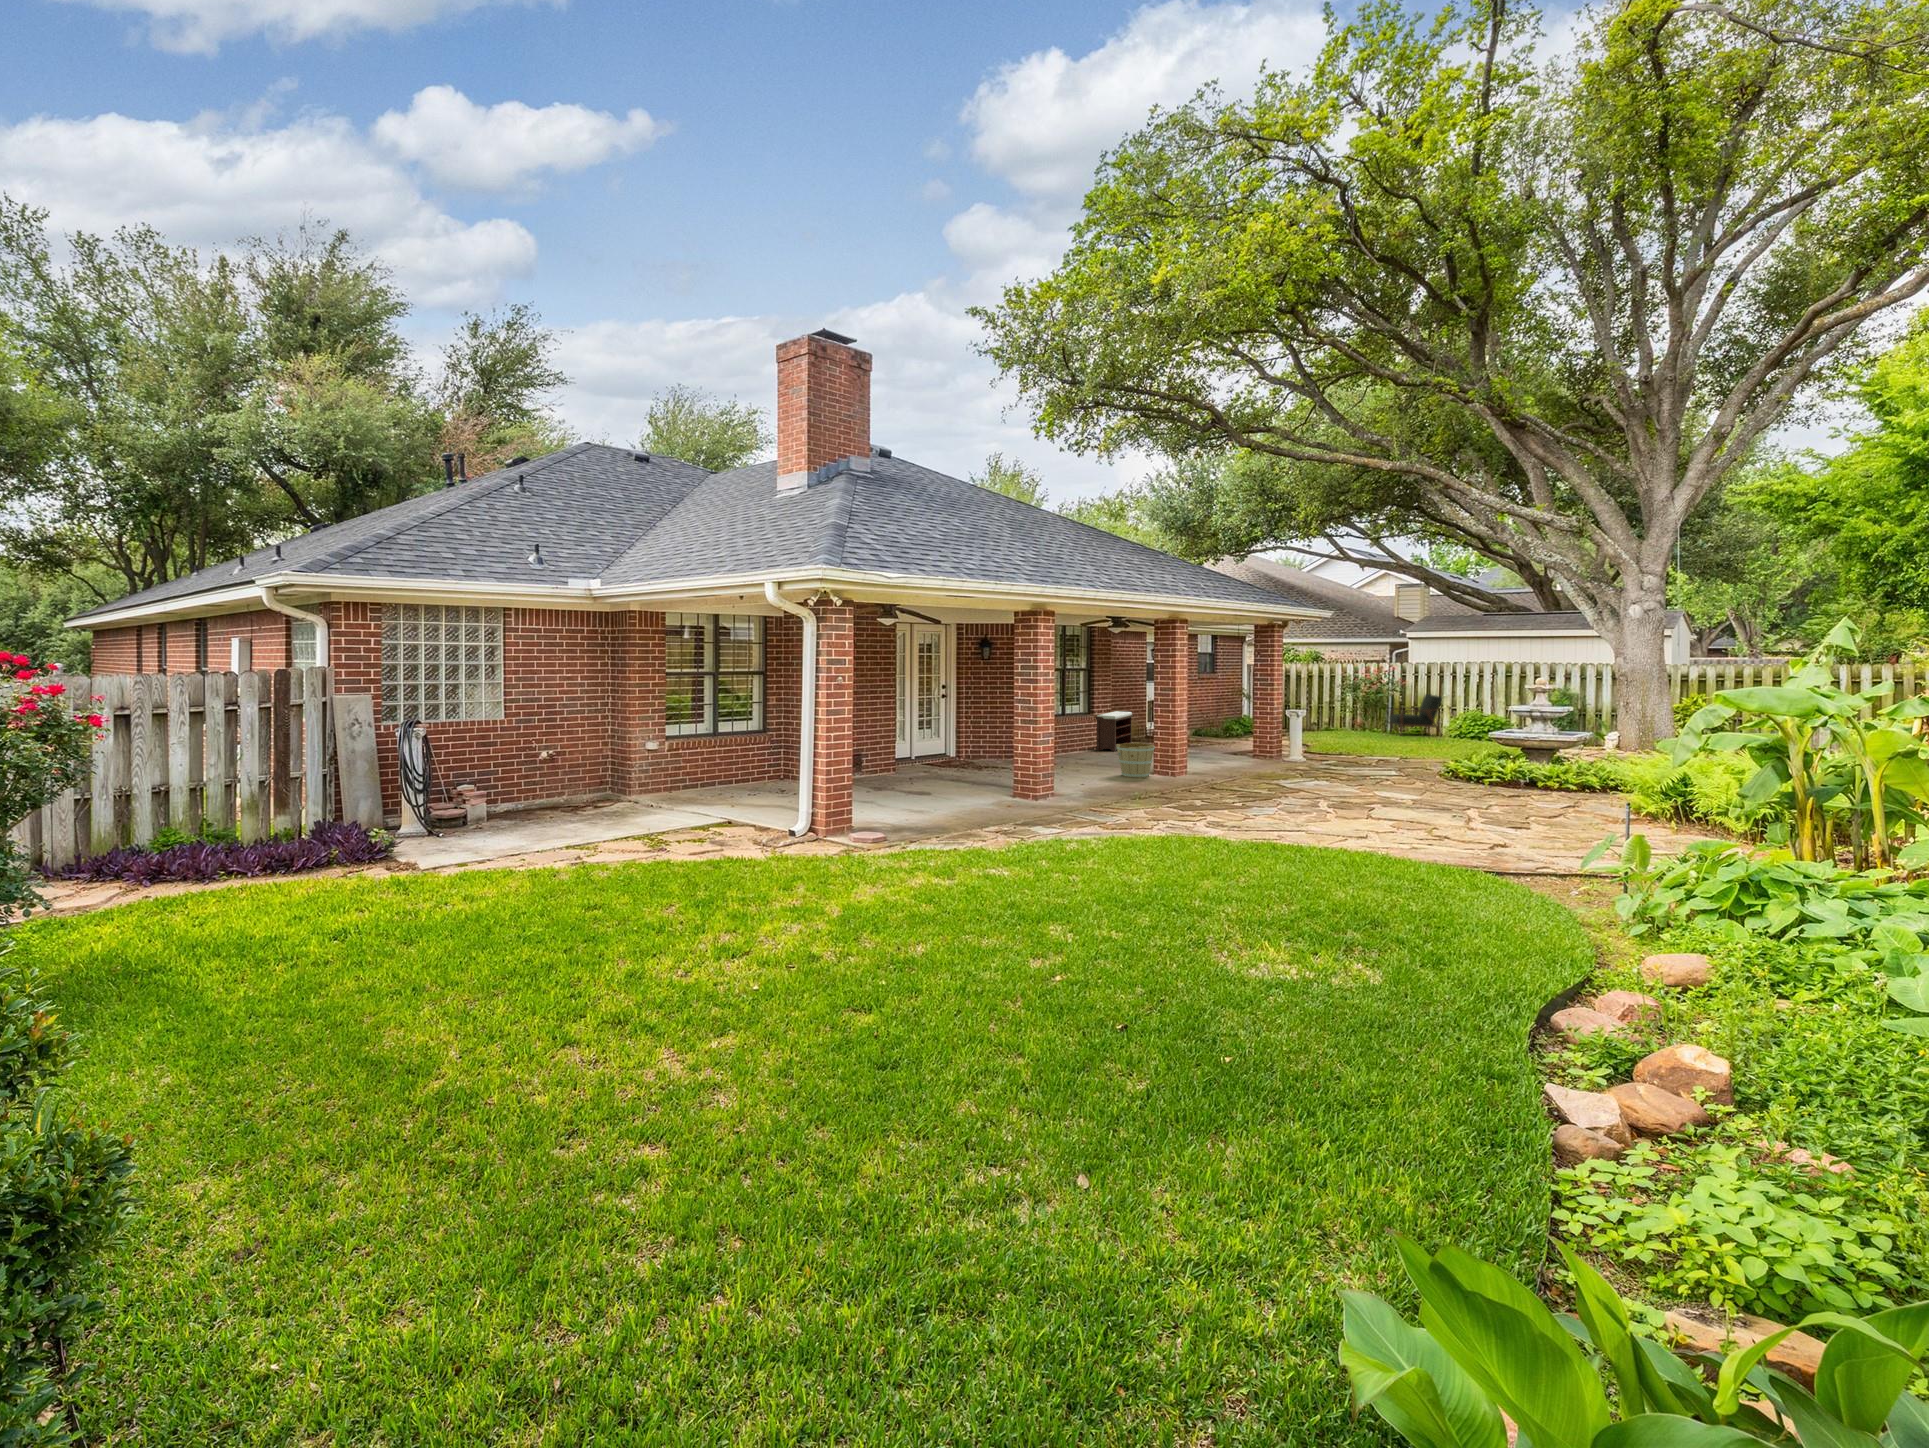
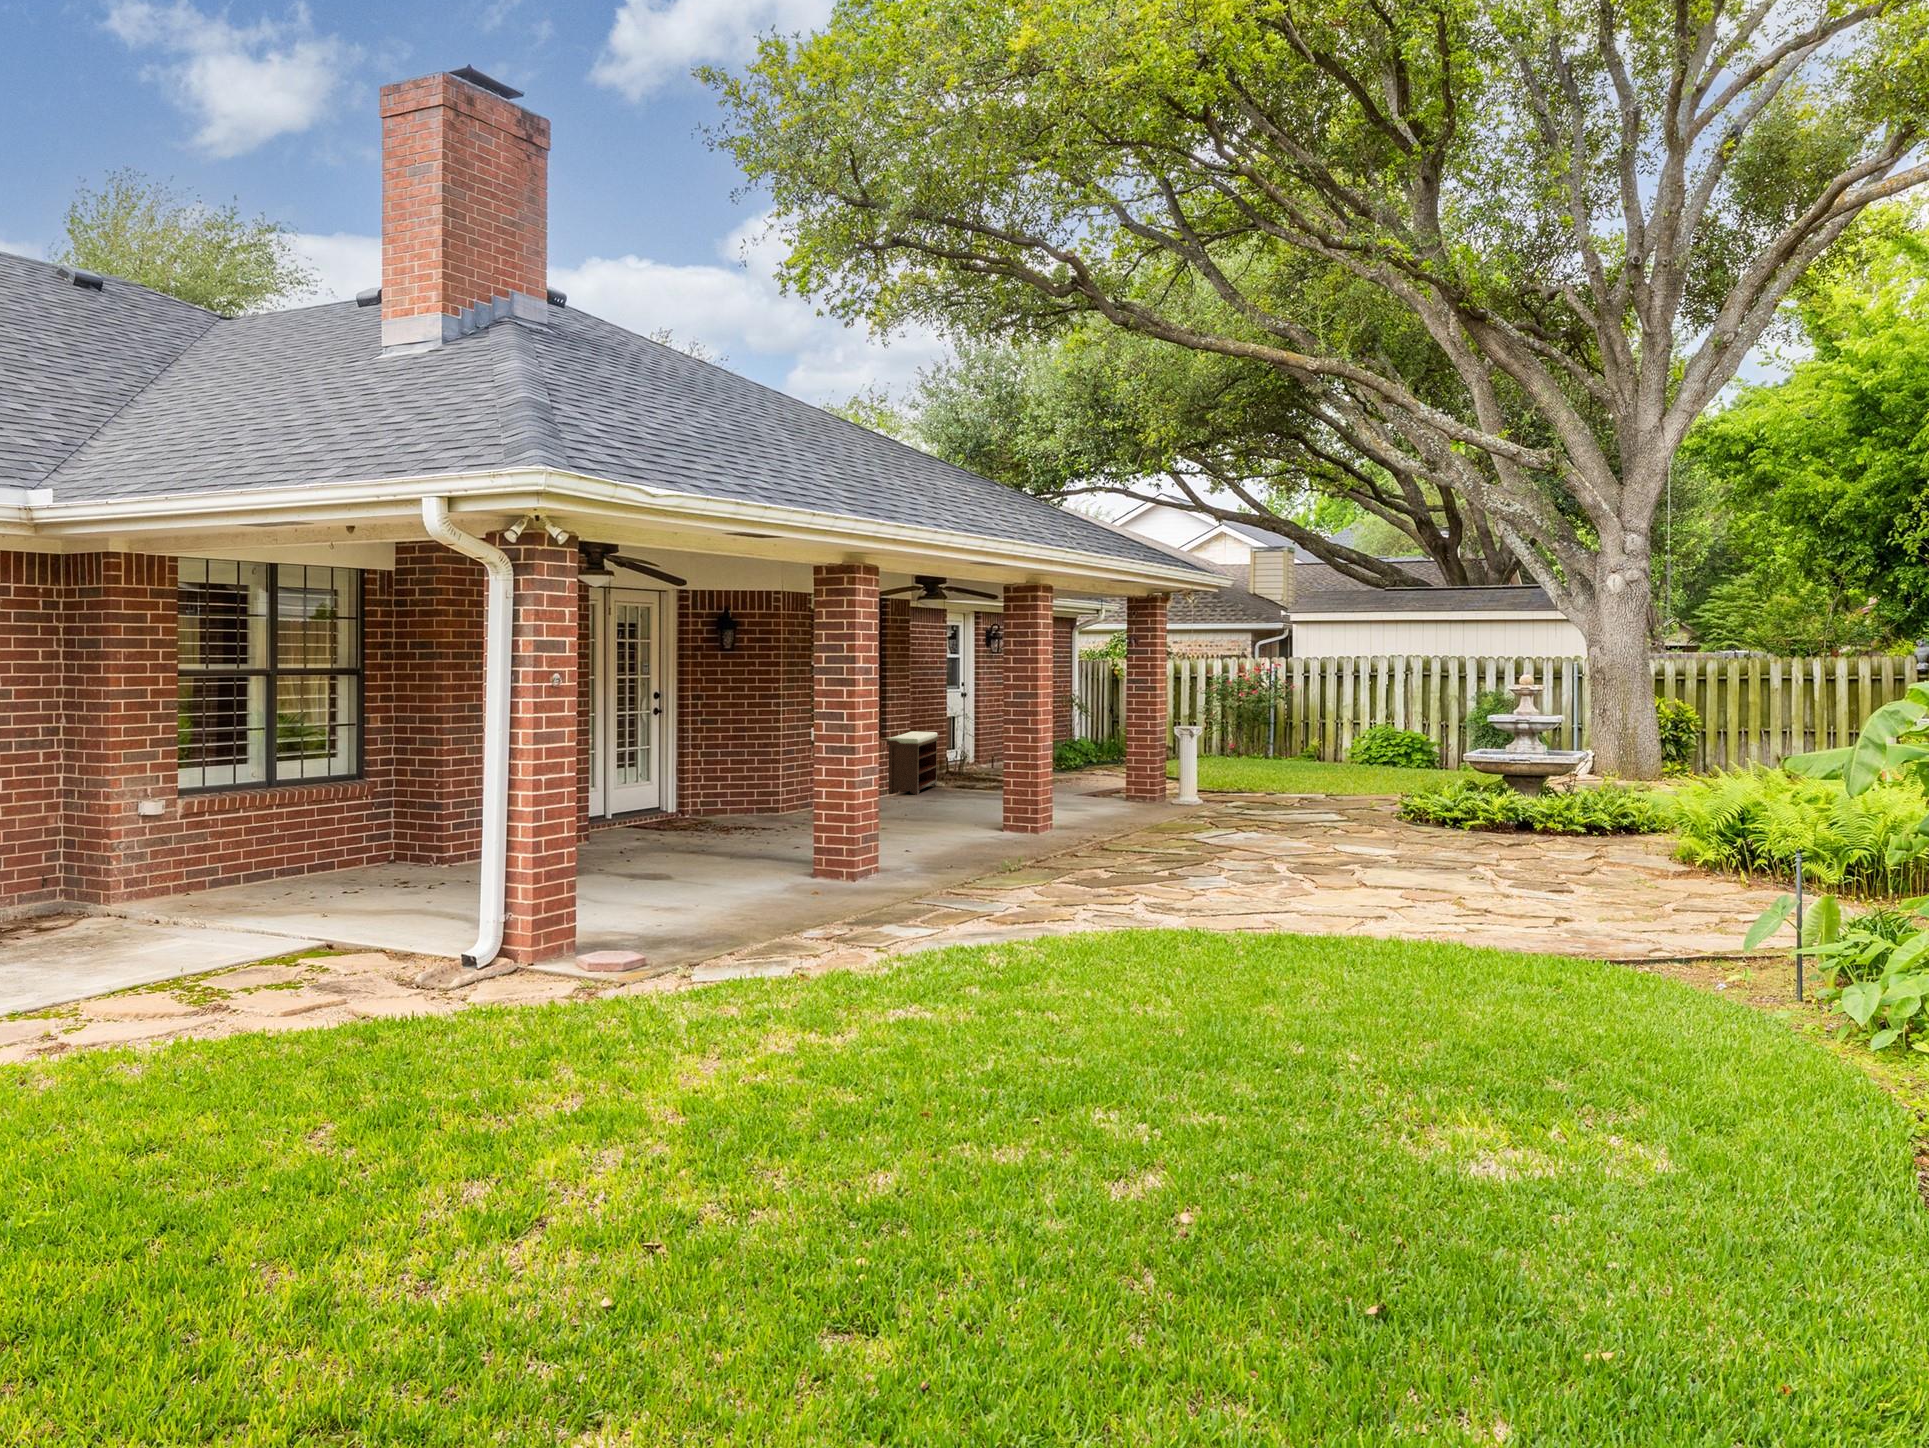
chair: present [1389,694,1443,735] -> none [1277,702,1350,763]
wooden bucket: present [1116,742,1155,778] -> none [948,779,1007,835]

